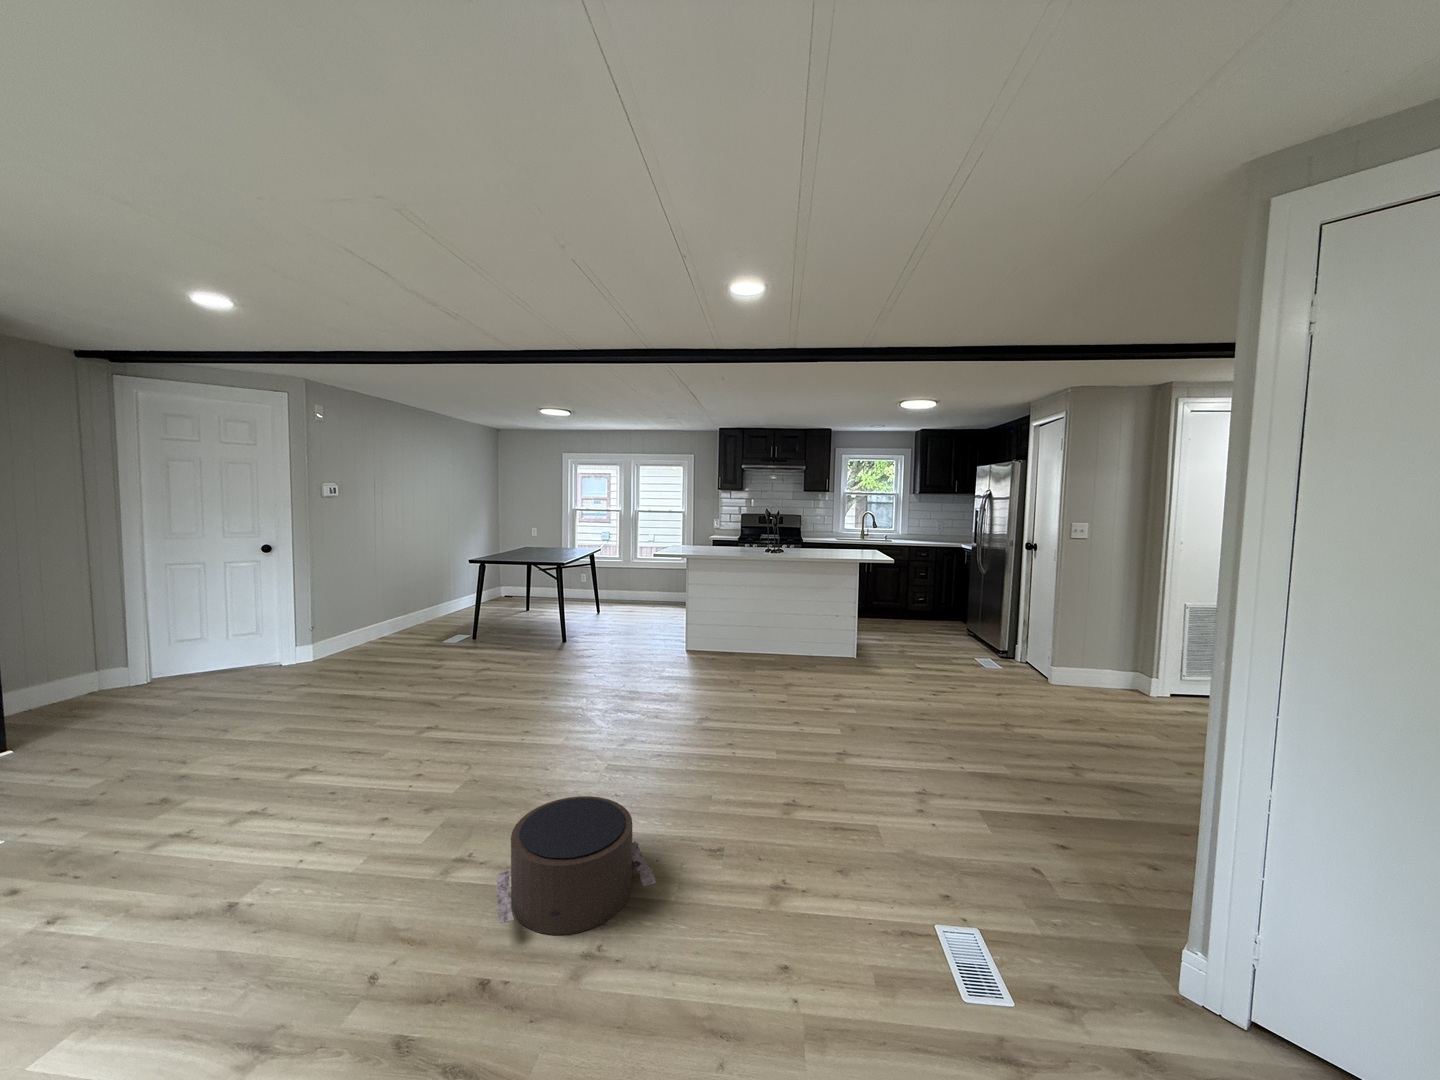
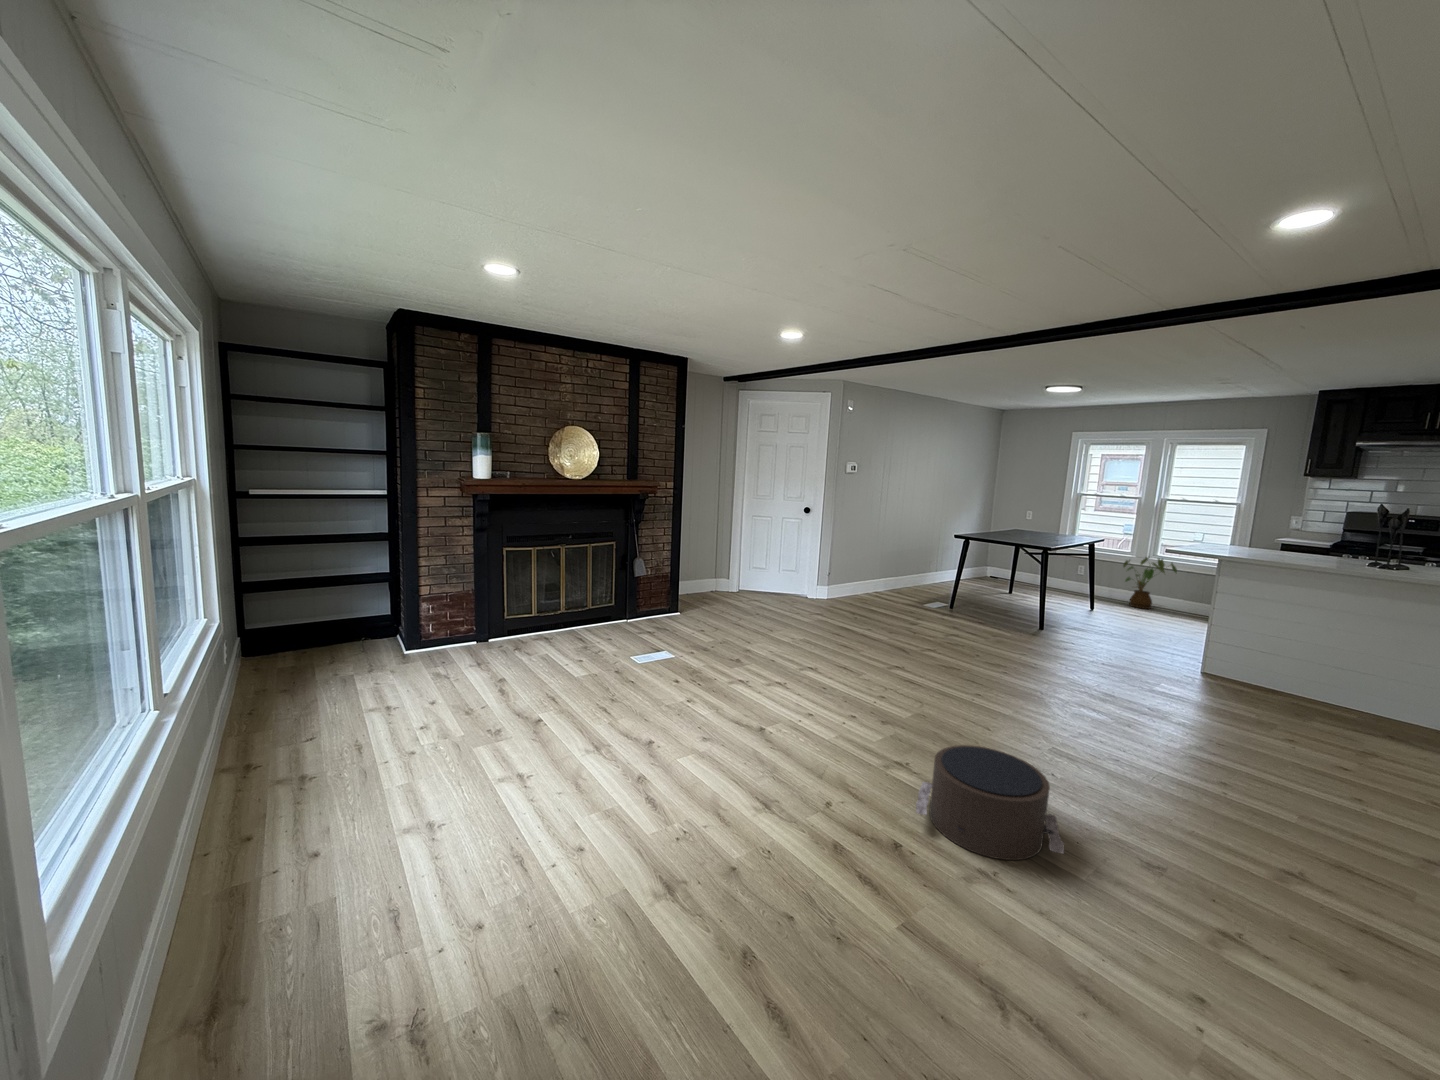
house plant: none [616,560,652,604] -> present [1123,557,1177,609]

